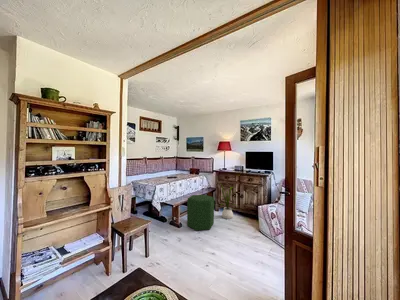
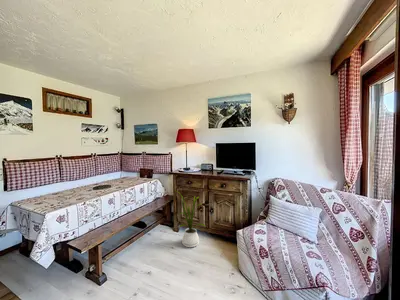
ottoman: present [187,195,214,231] -> none [117,216,167,288]

